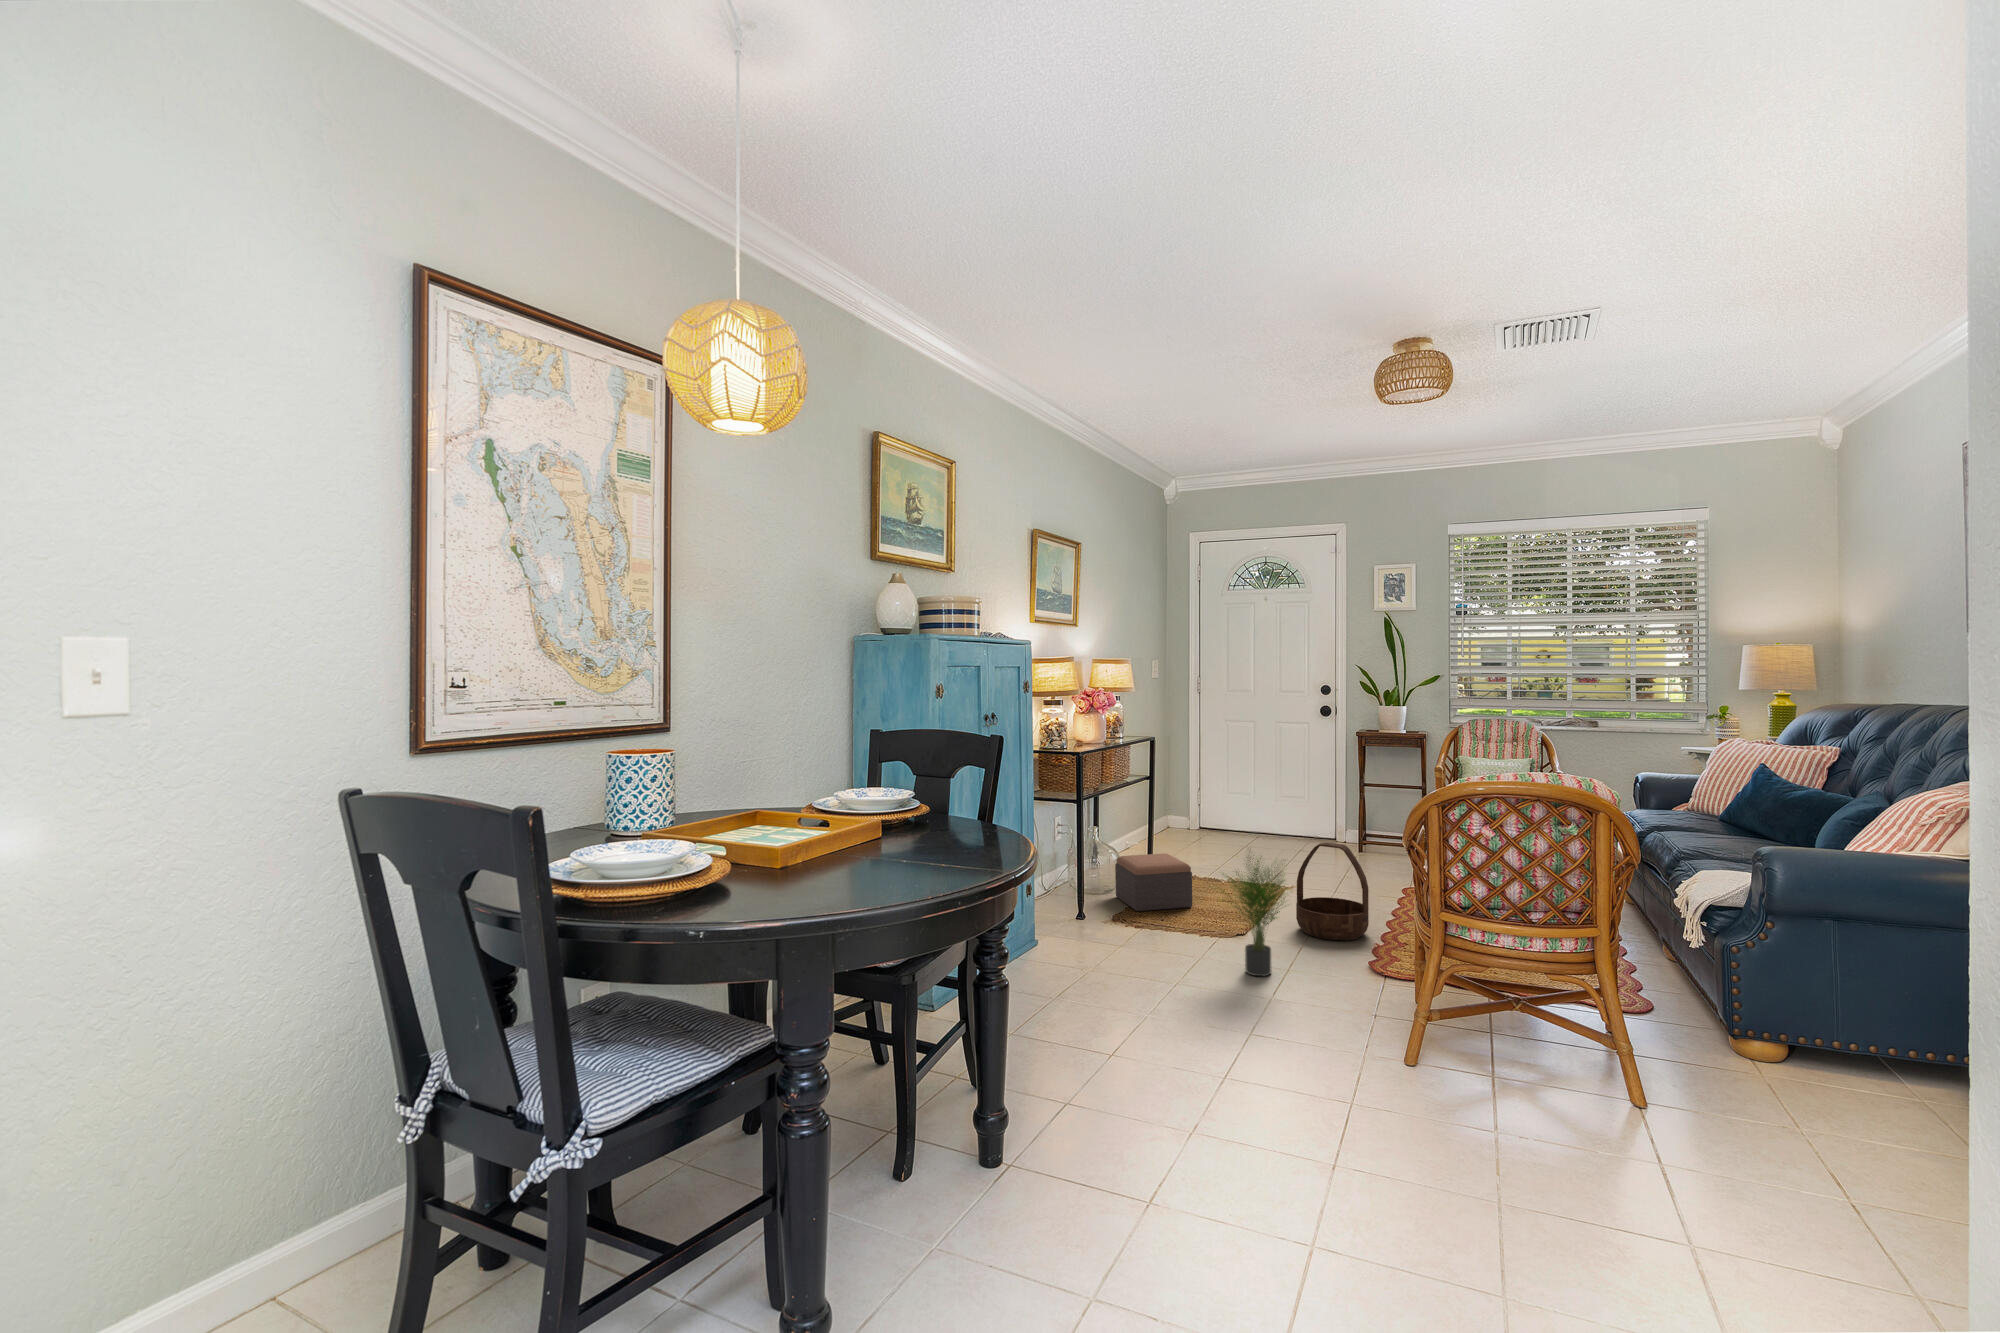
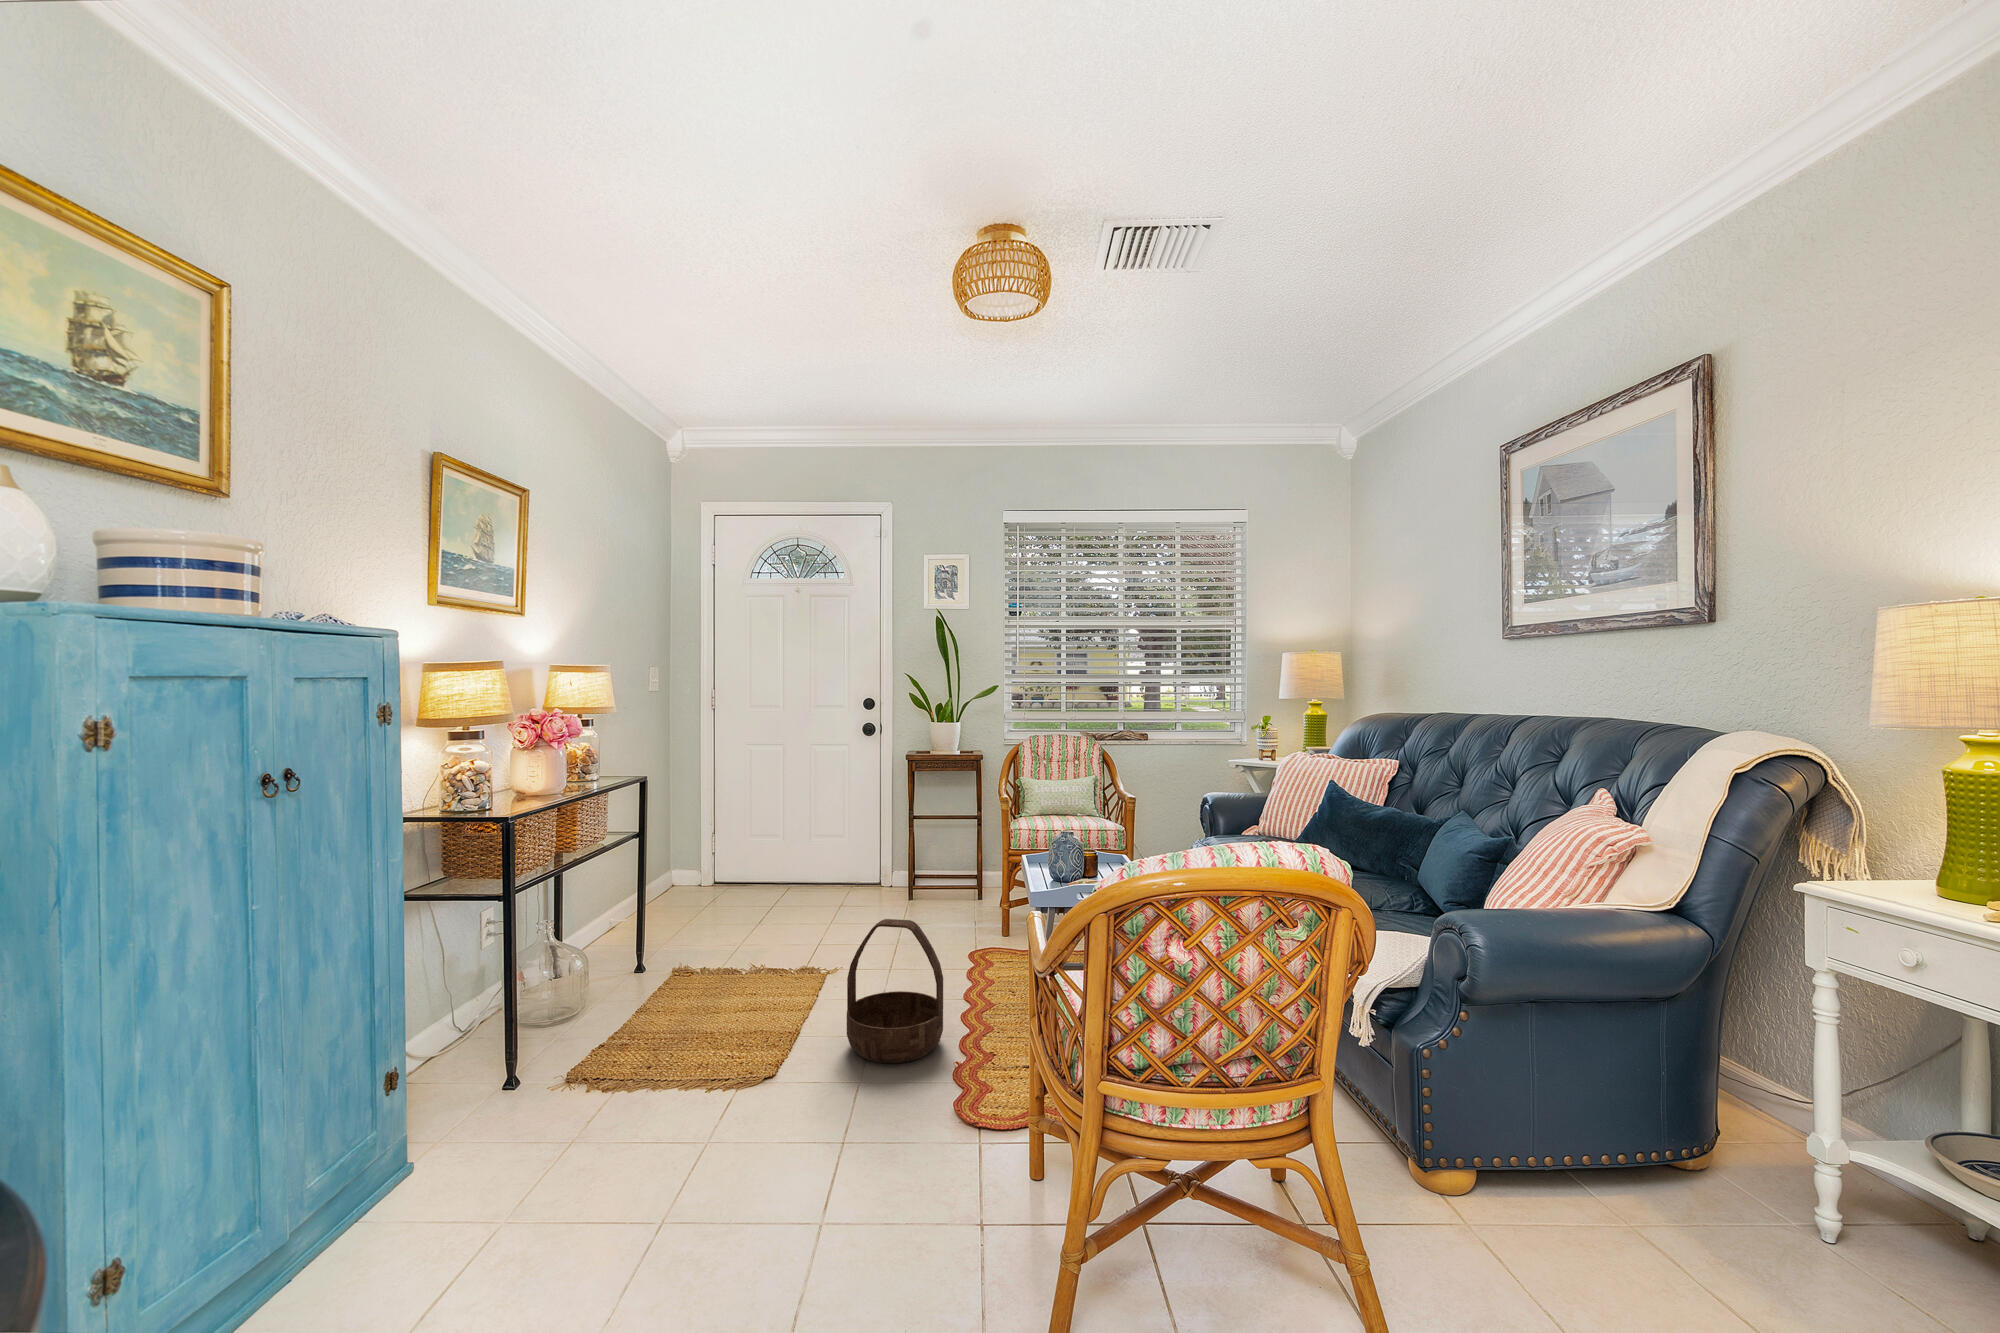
footstool: present [1115,853,1192,911] -> none [576,948,696,1056]
potted plant: present [1221,857,1287,976] -> none [700,959,855,1182]

